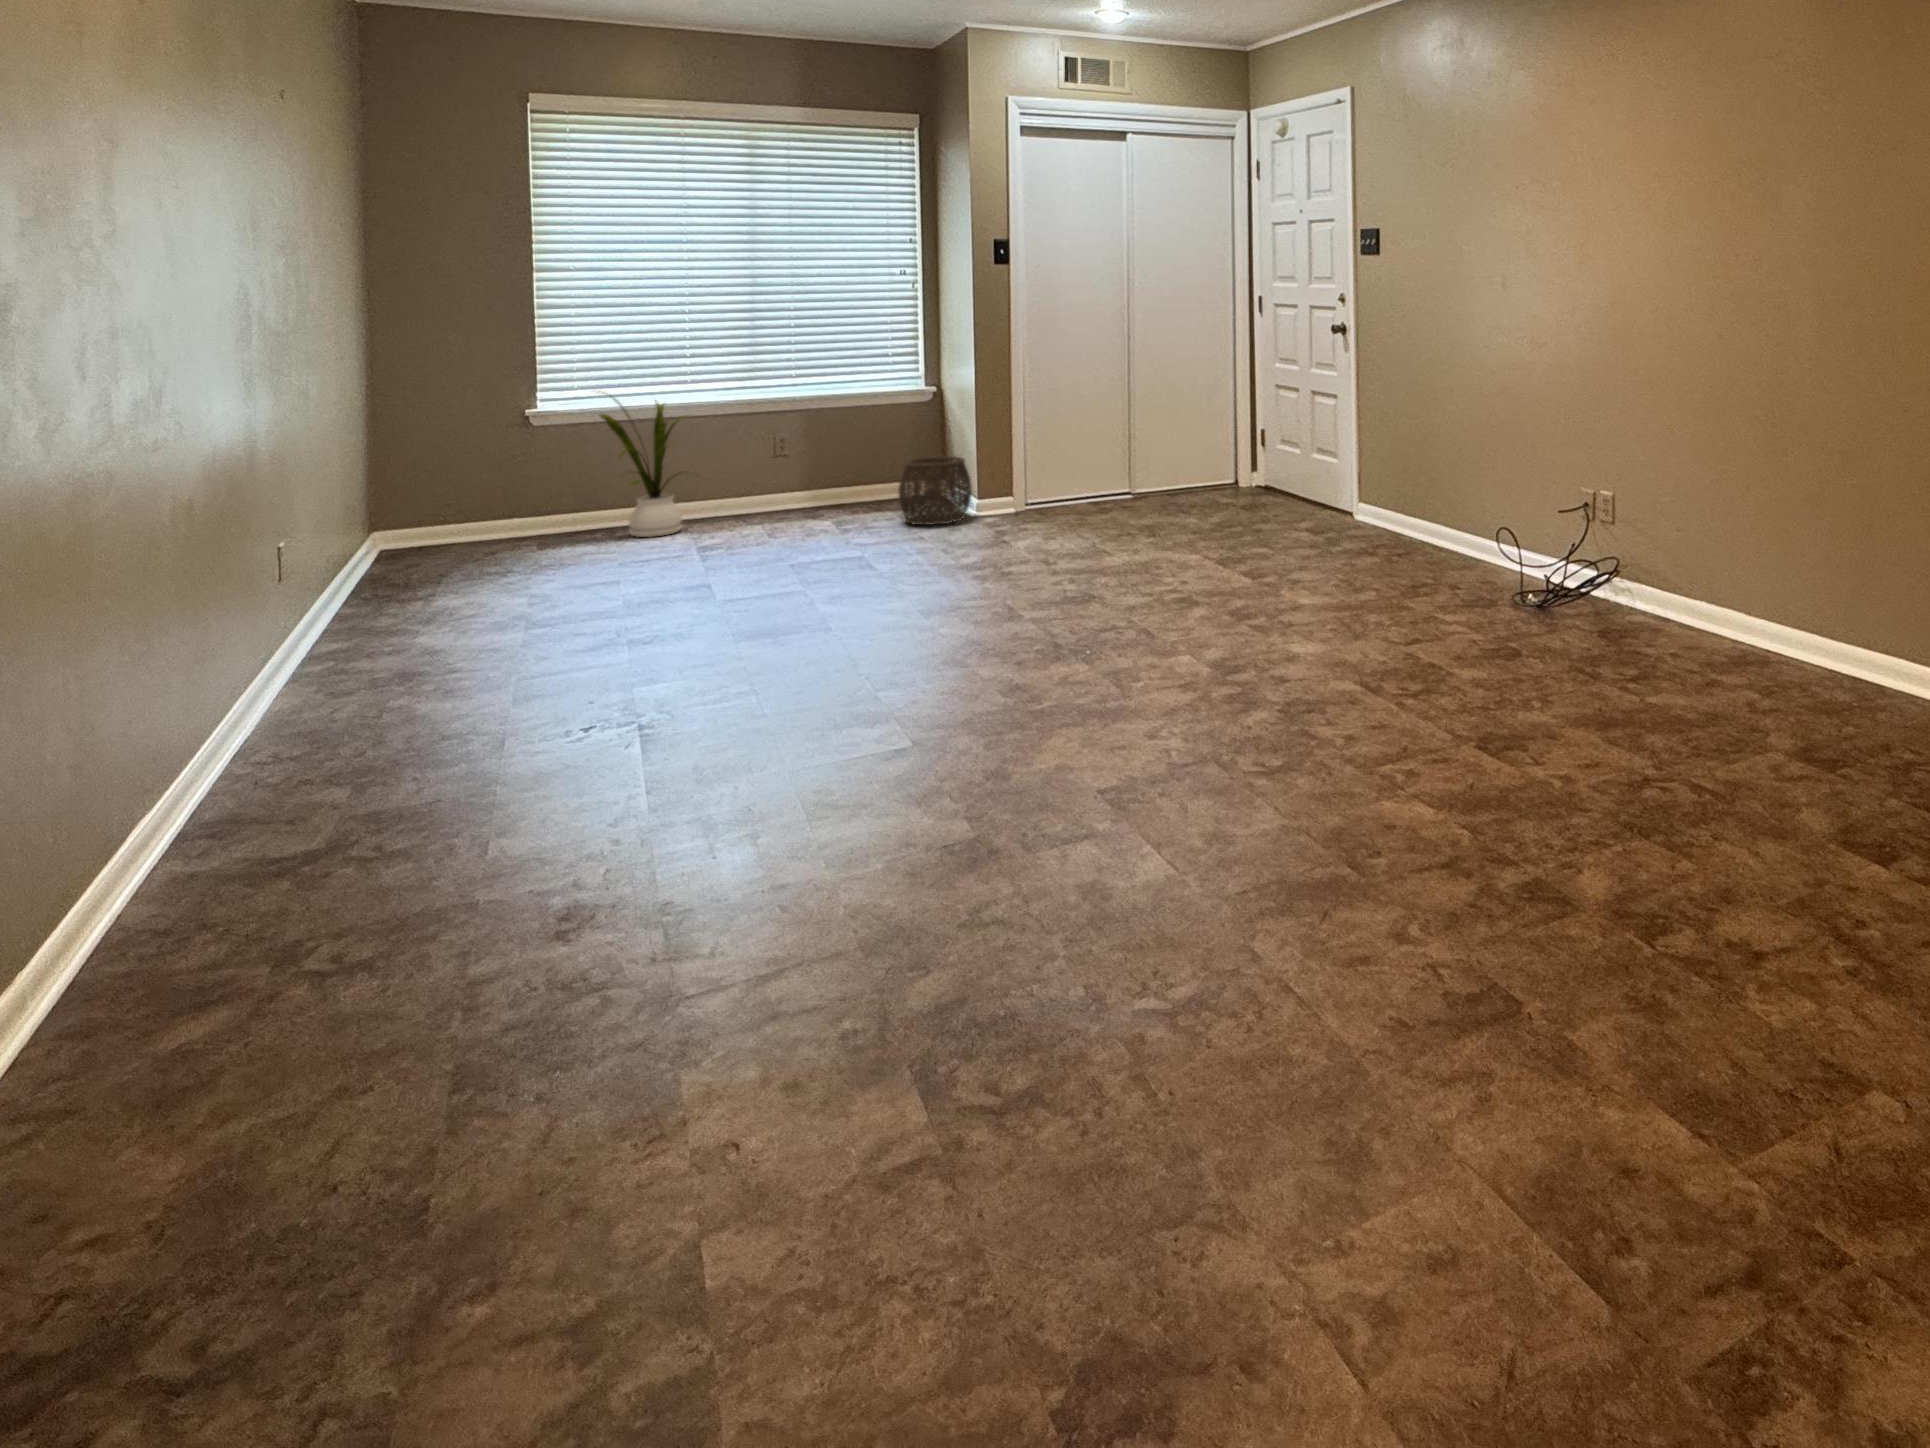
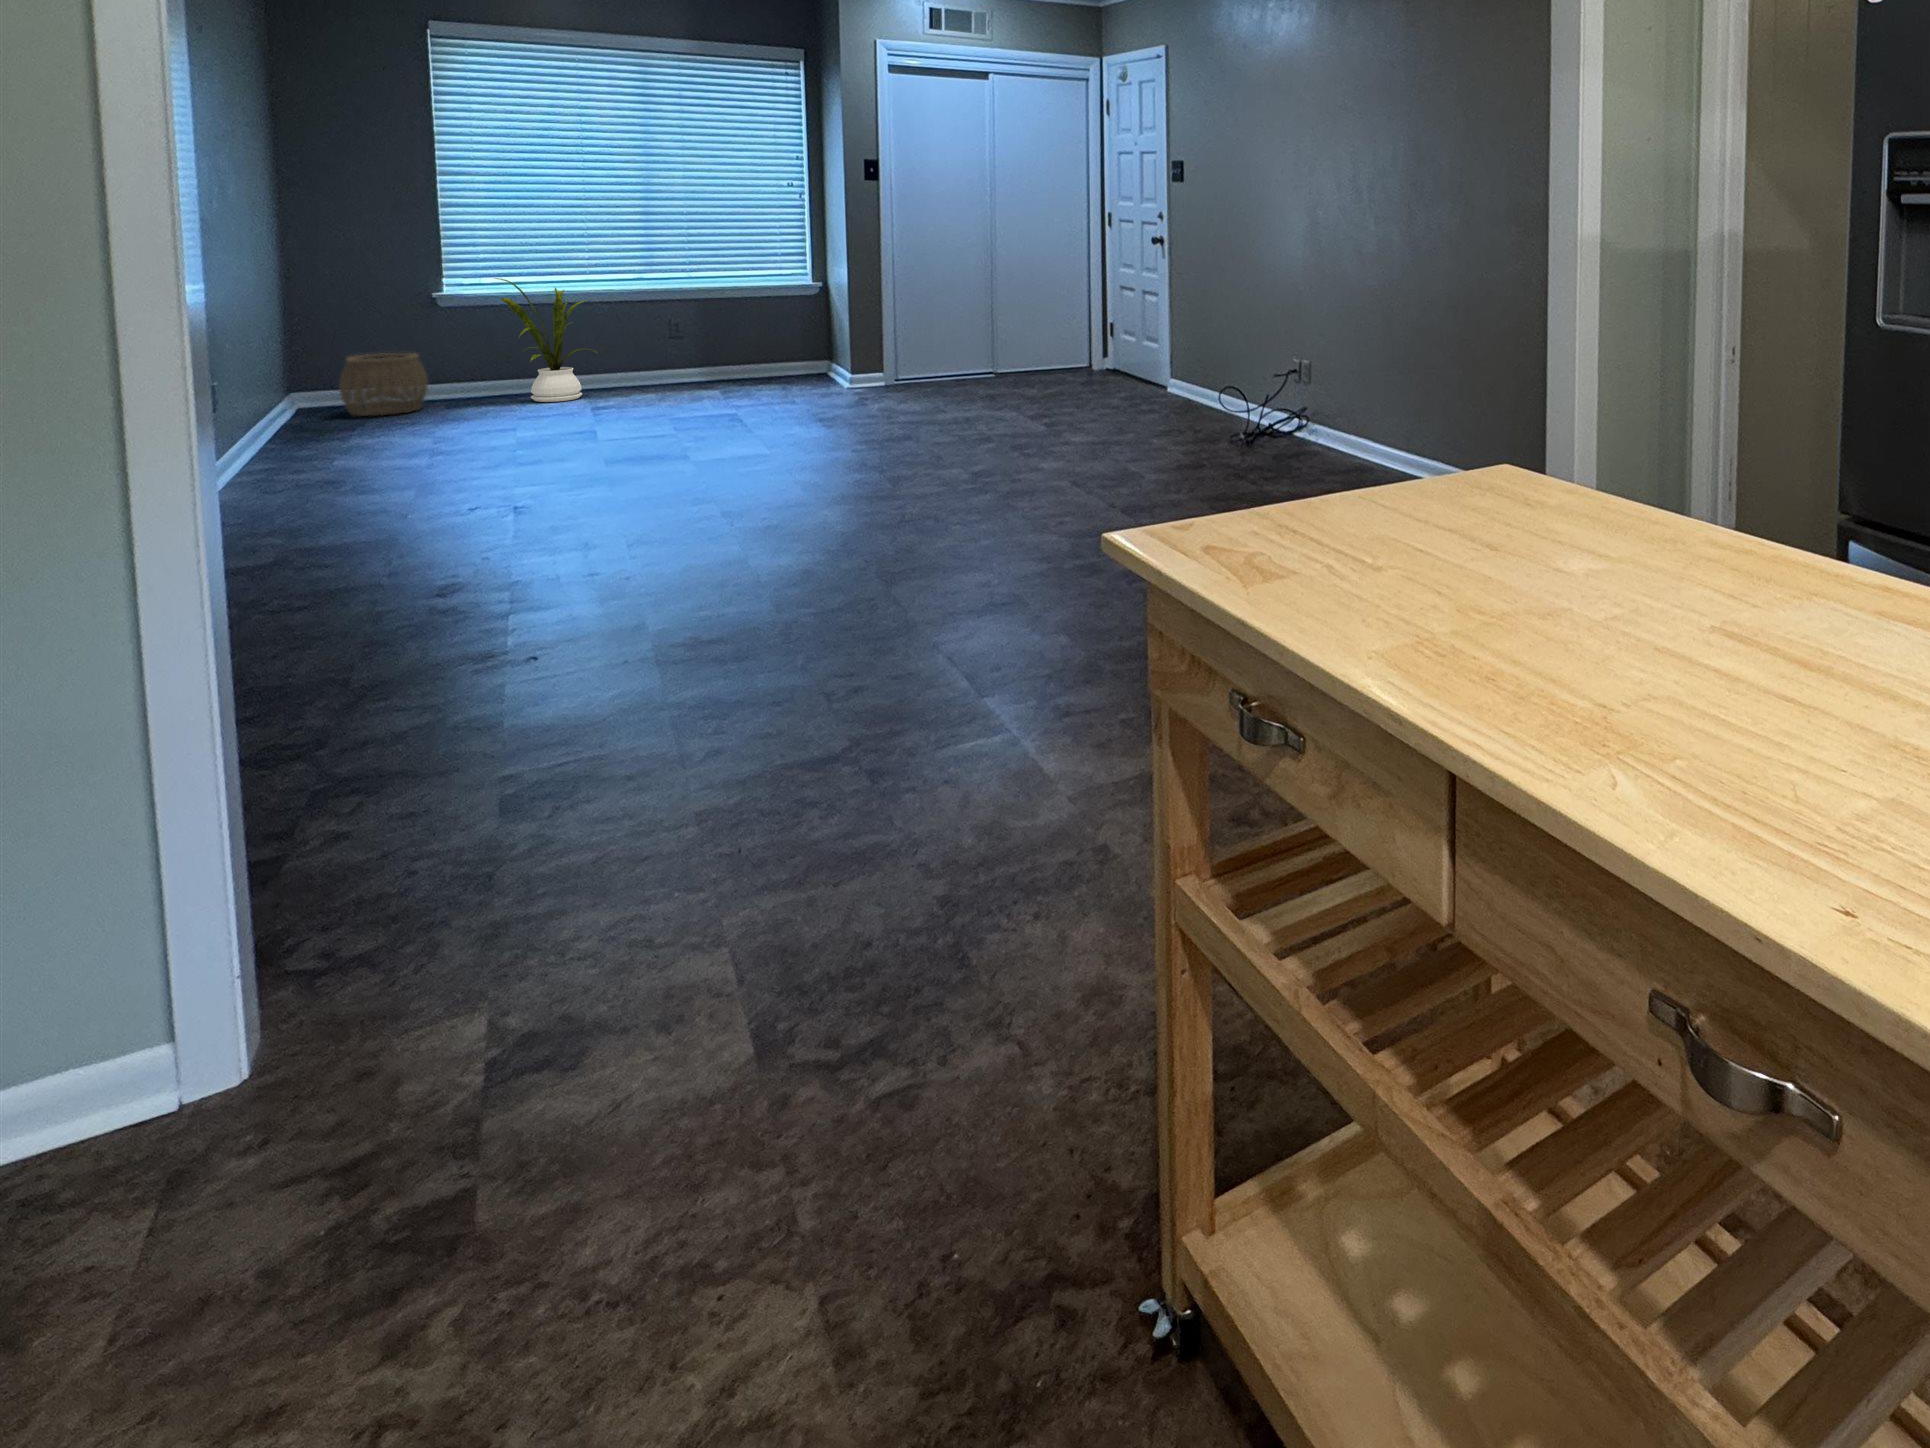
woven basket: present [898,456,972,525] -> present [339,353,428,416]

